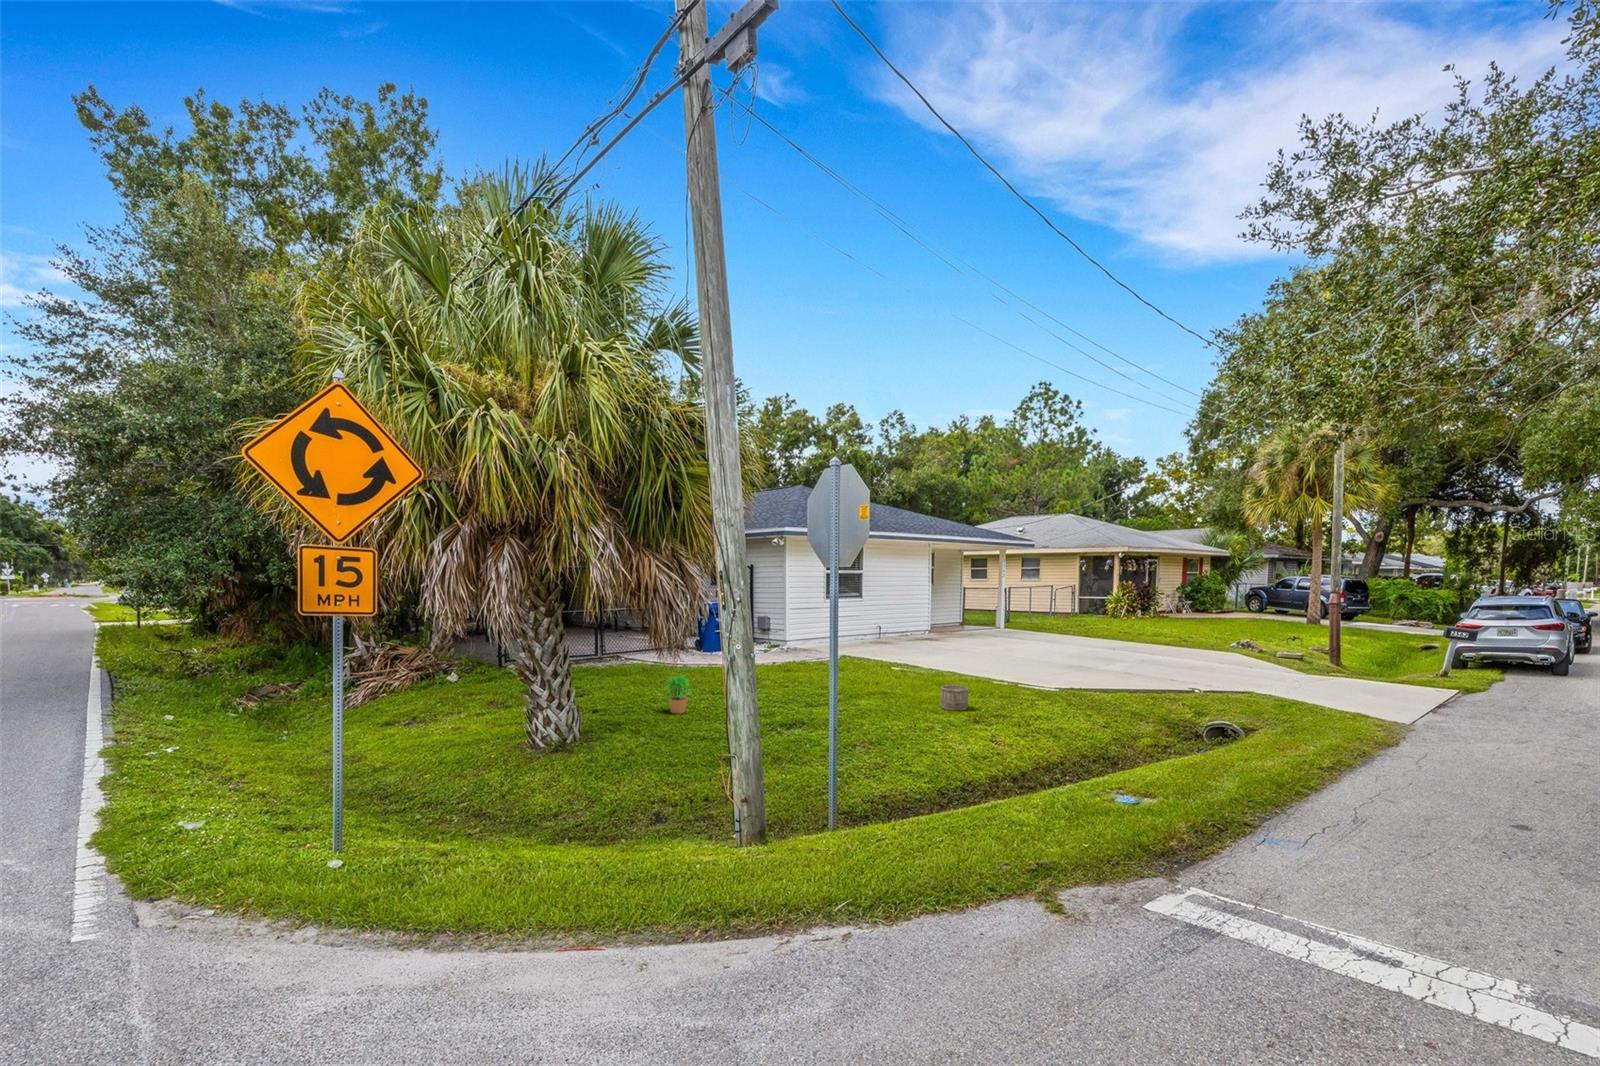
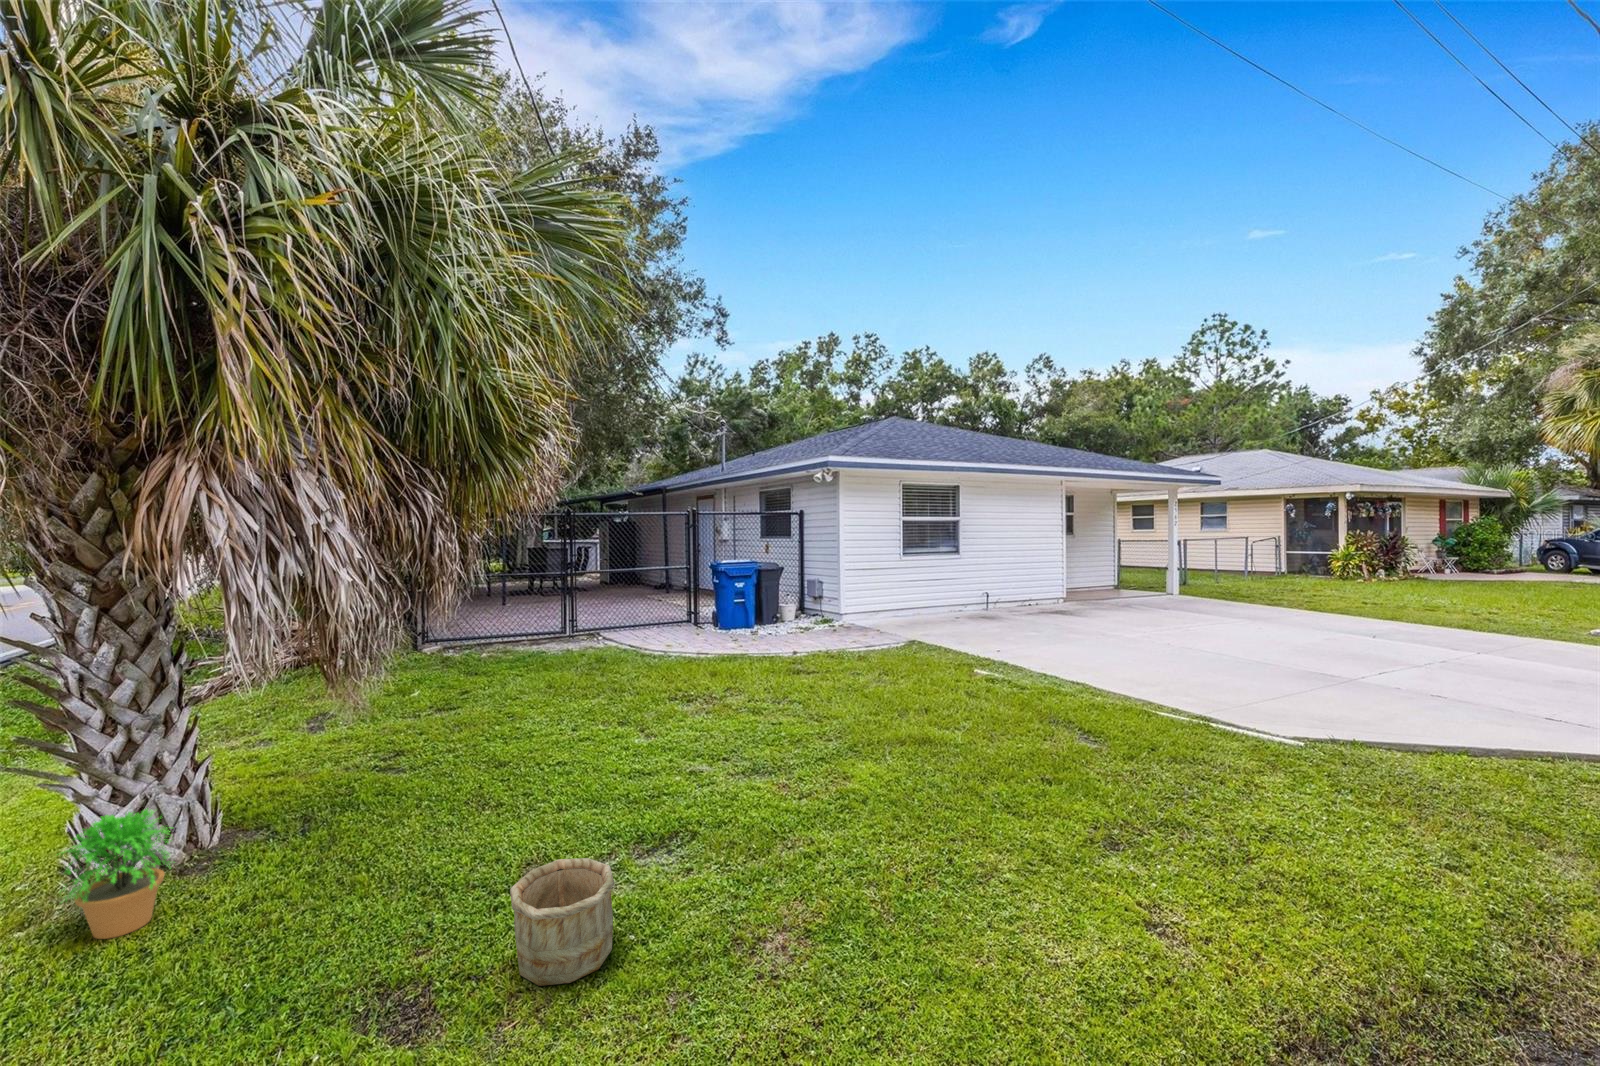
wooden bucket: present [940,684,969,711] -> present [510,858,614,986]

